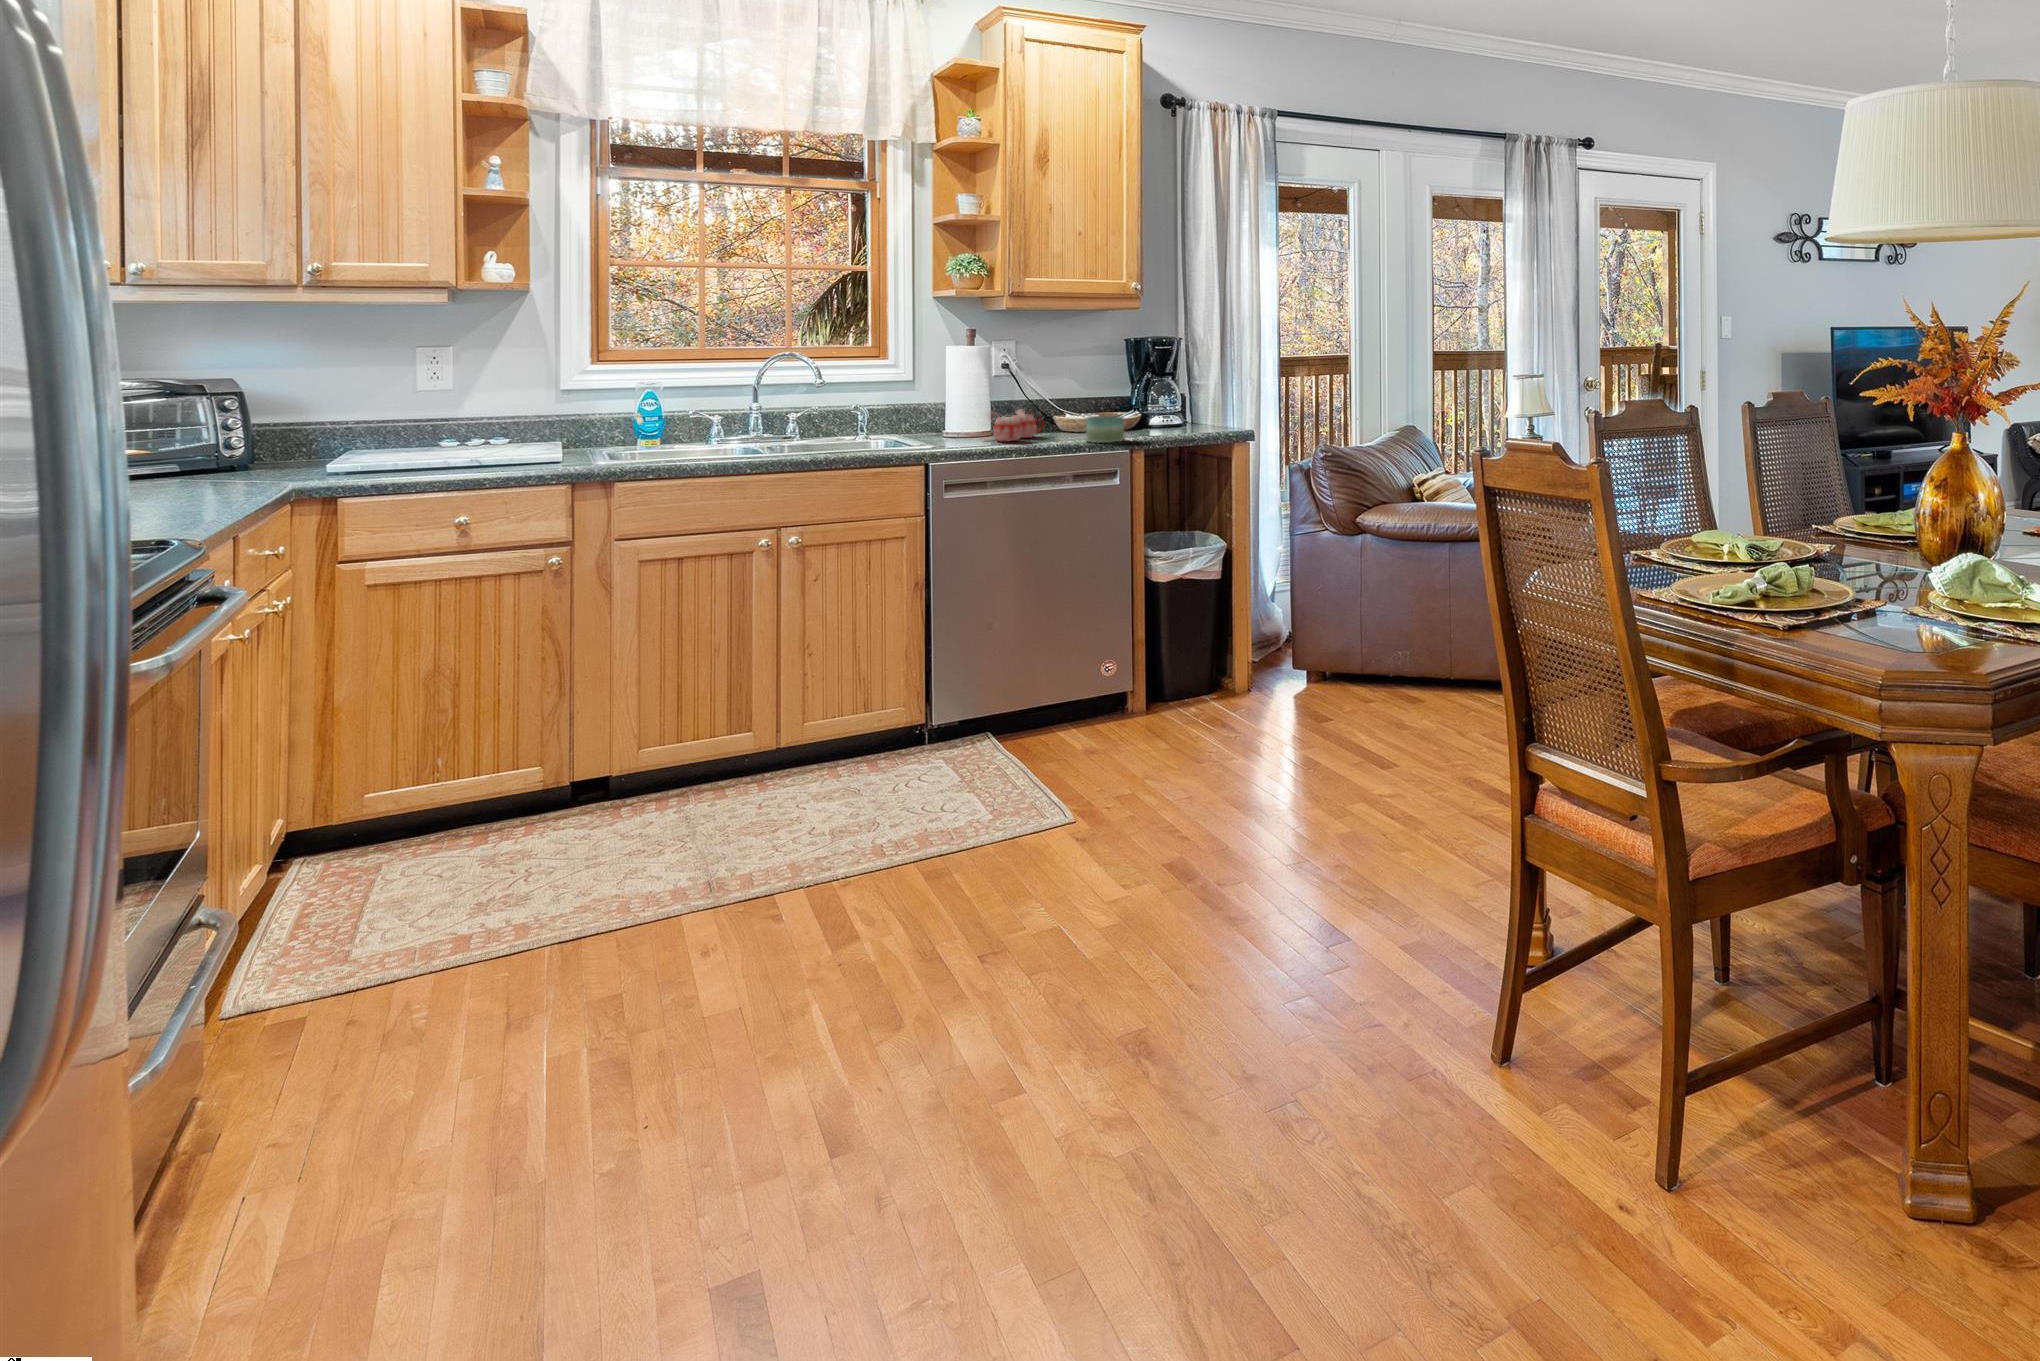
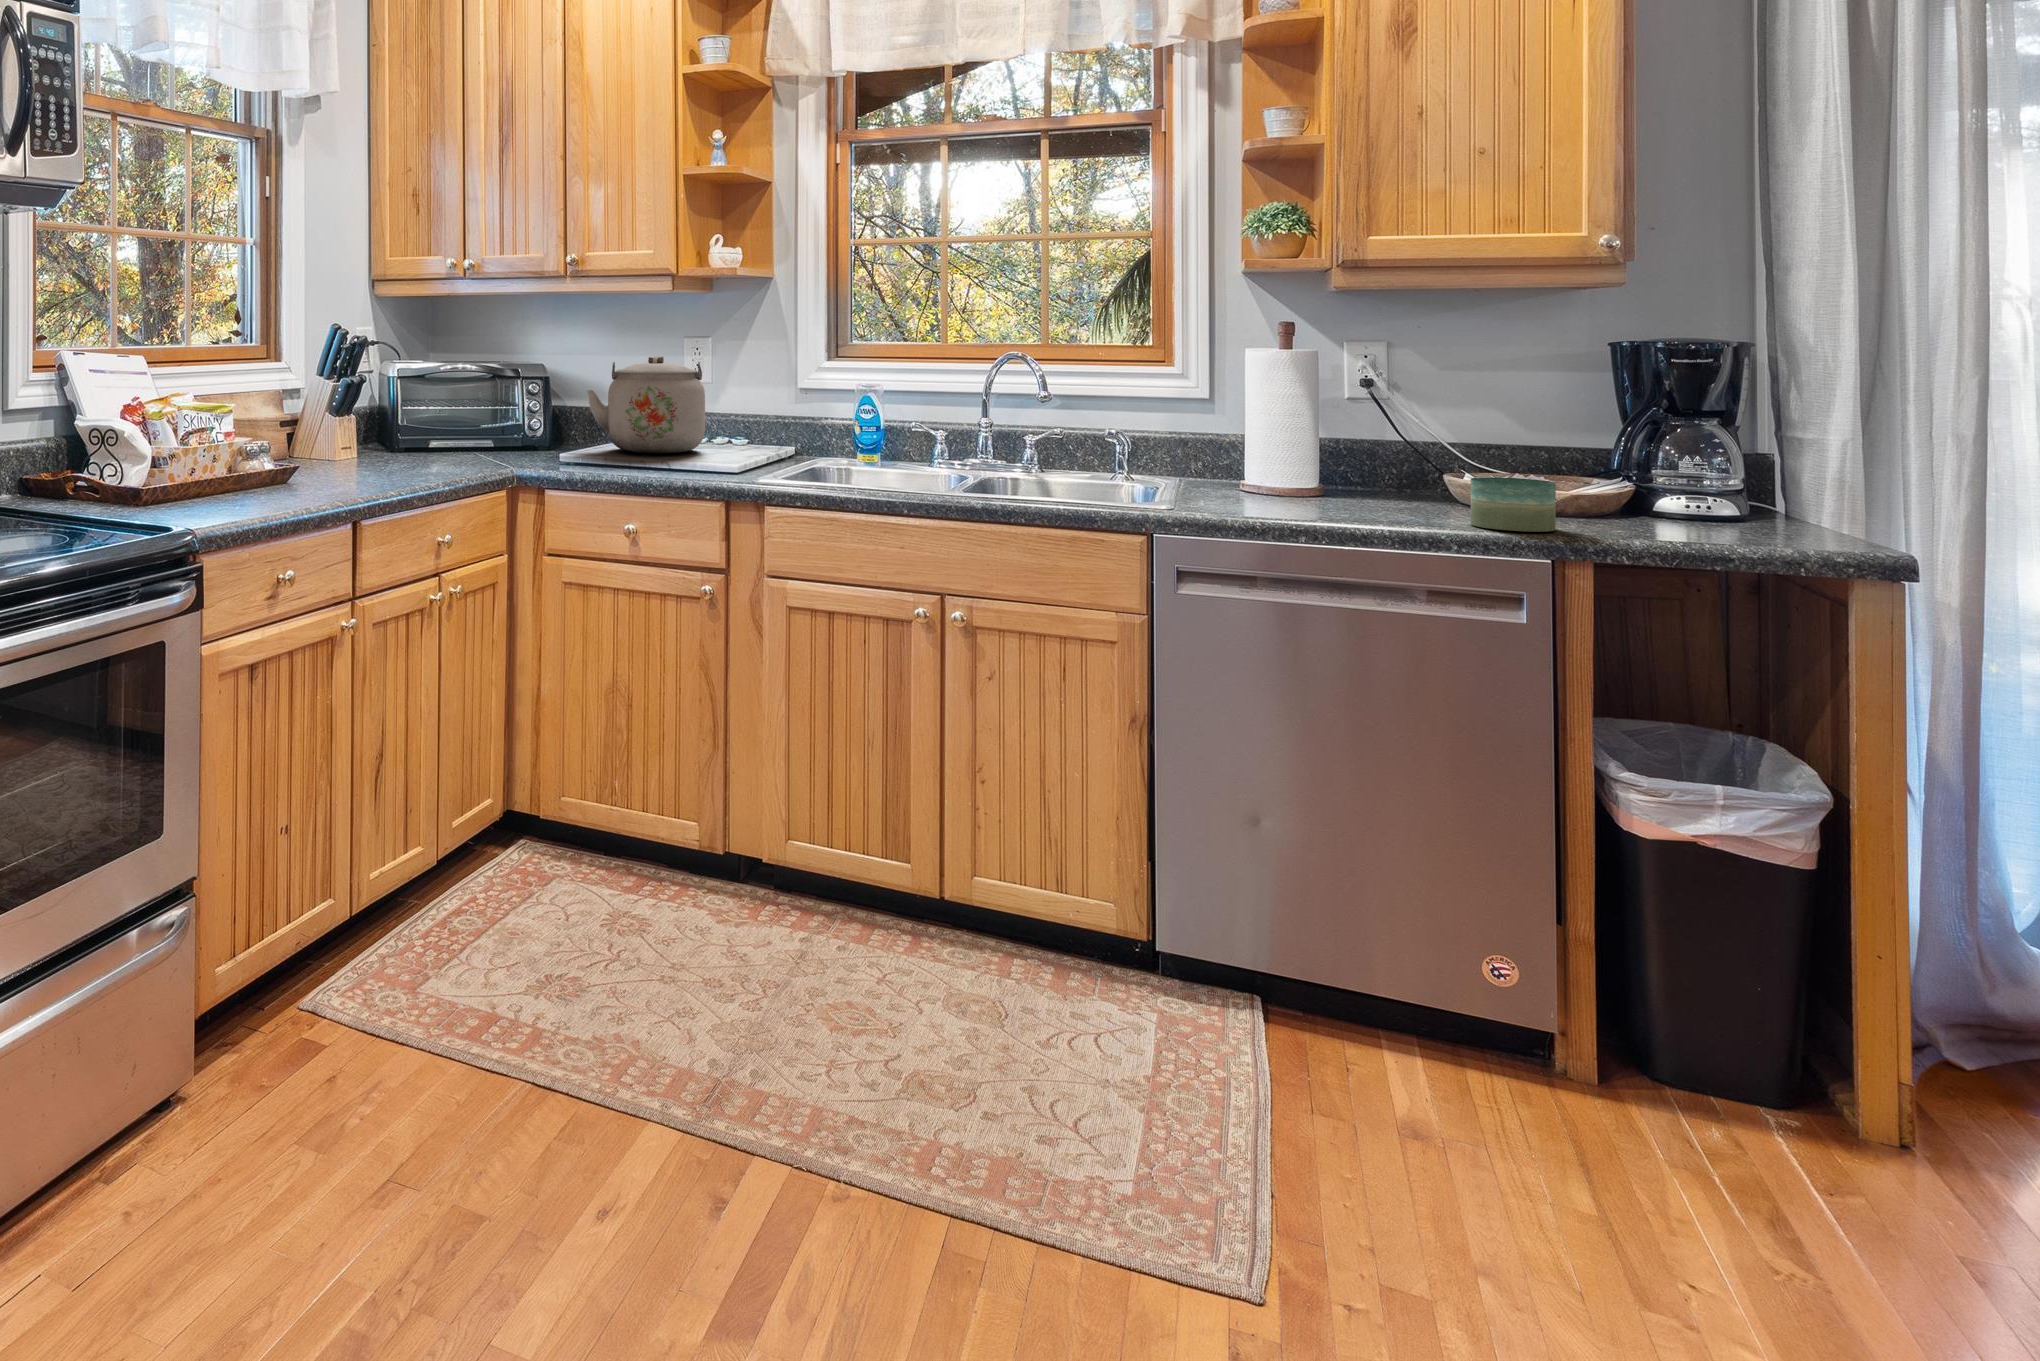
kettle: none [331,364,480,456] -> present [586,356,705,453]
mug: present [990,409,1044,442] -> none [1276,454,1400,508]

